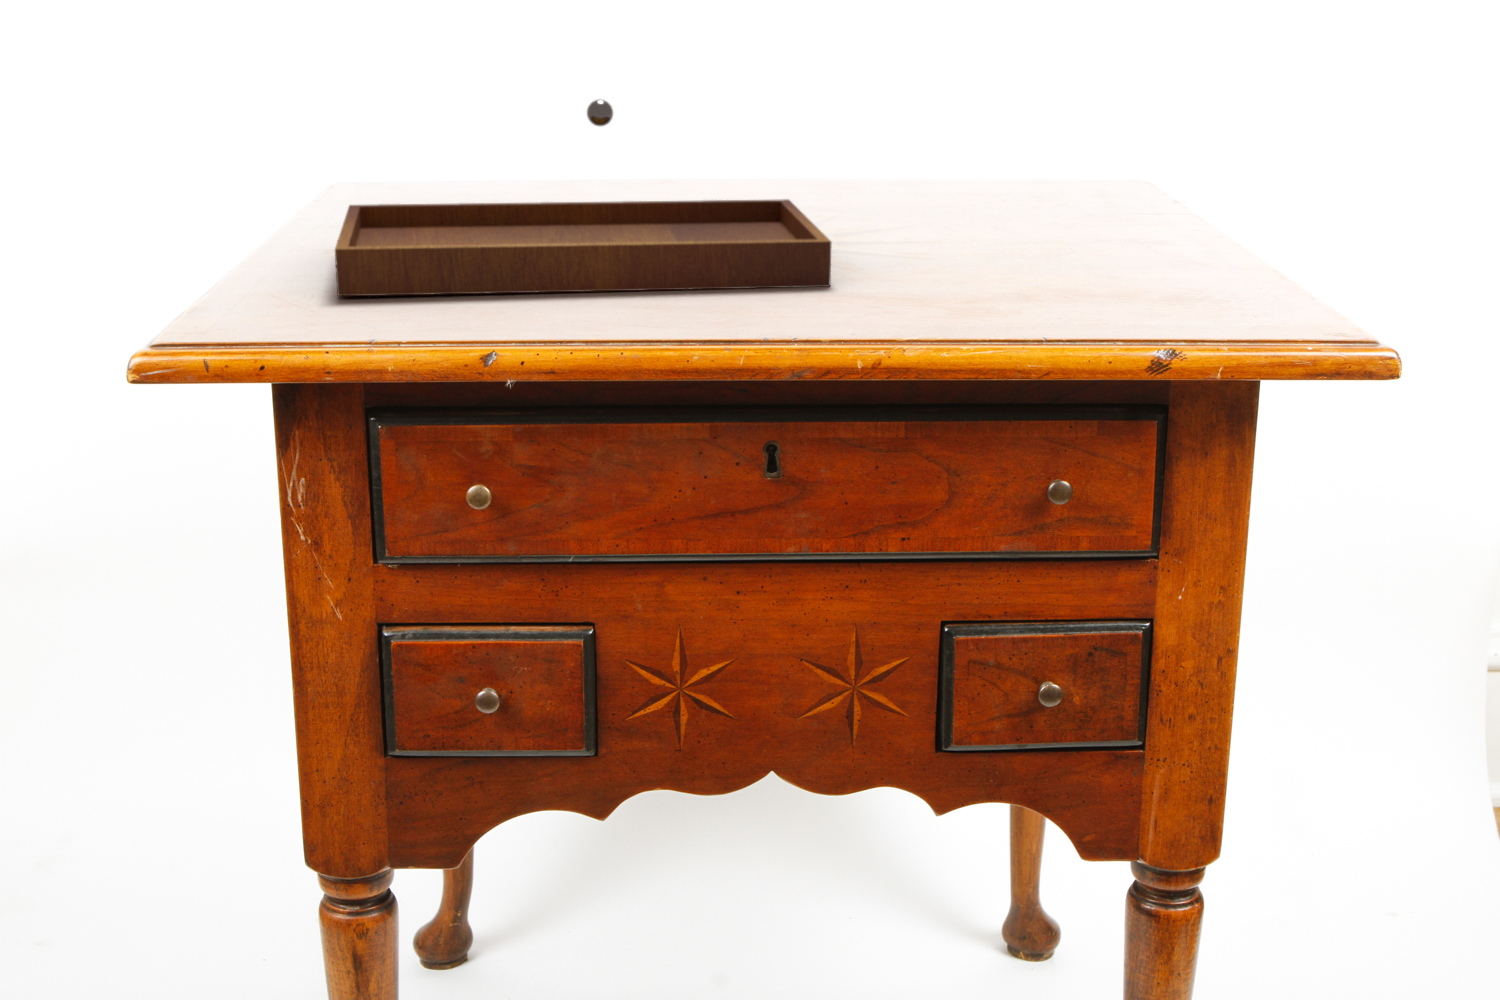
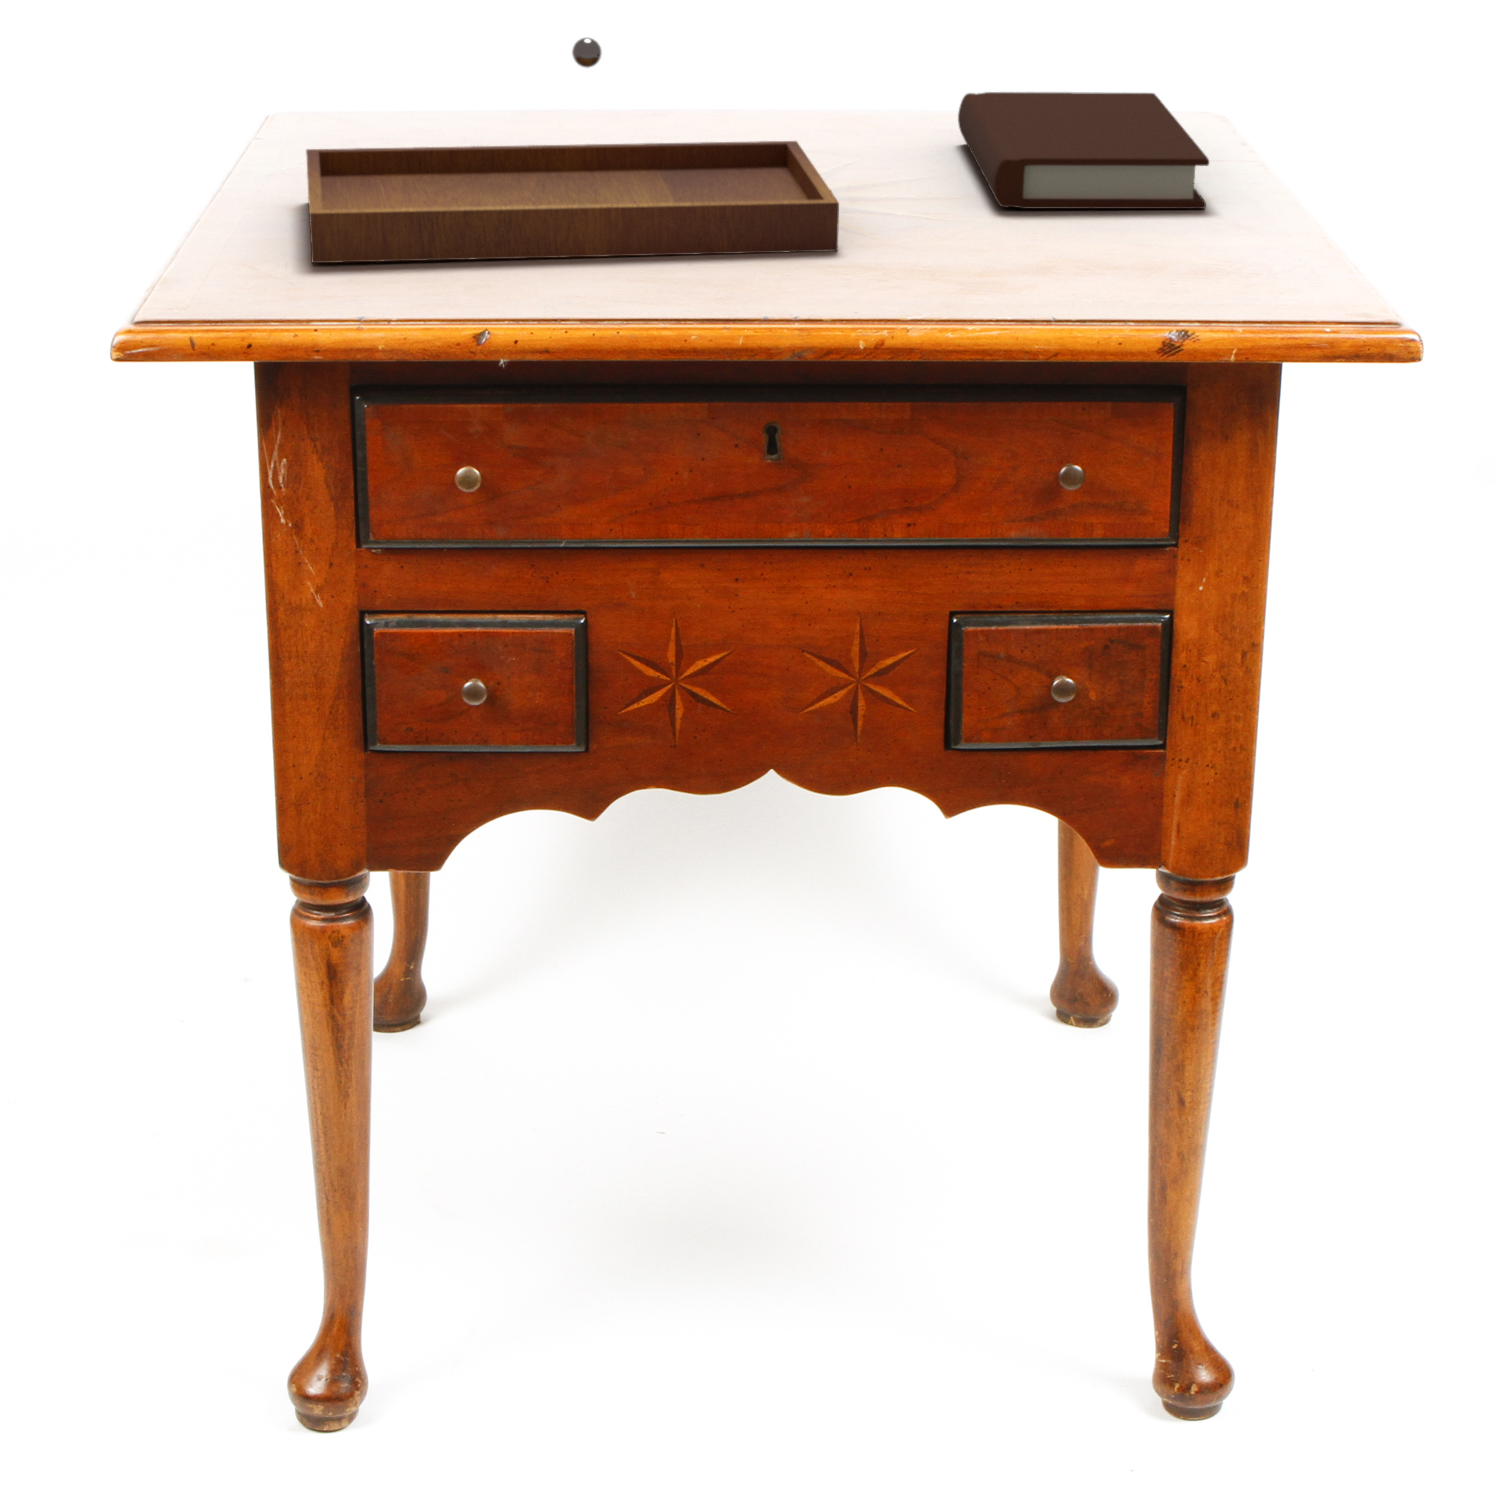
book: none [926,168,1161,255] -> present [958,92,1209,209]

